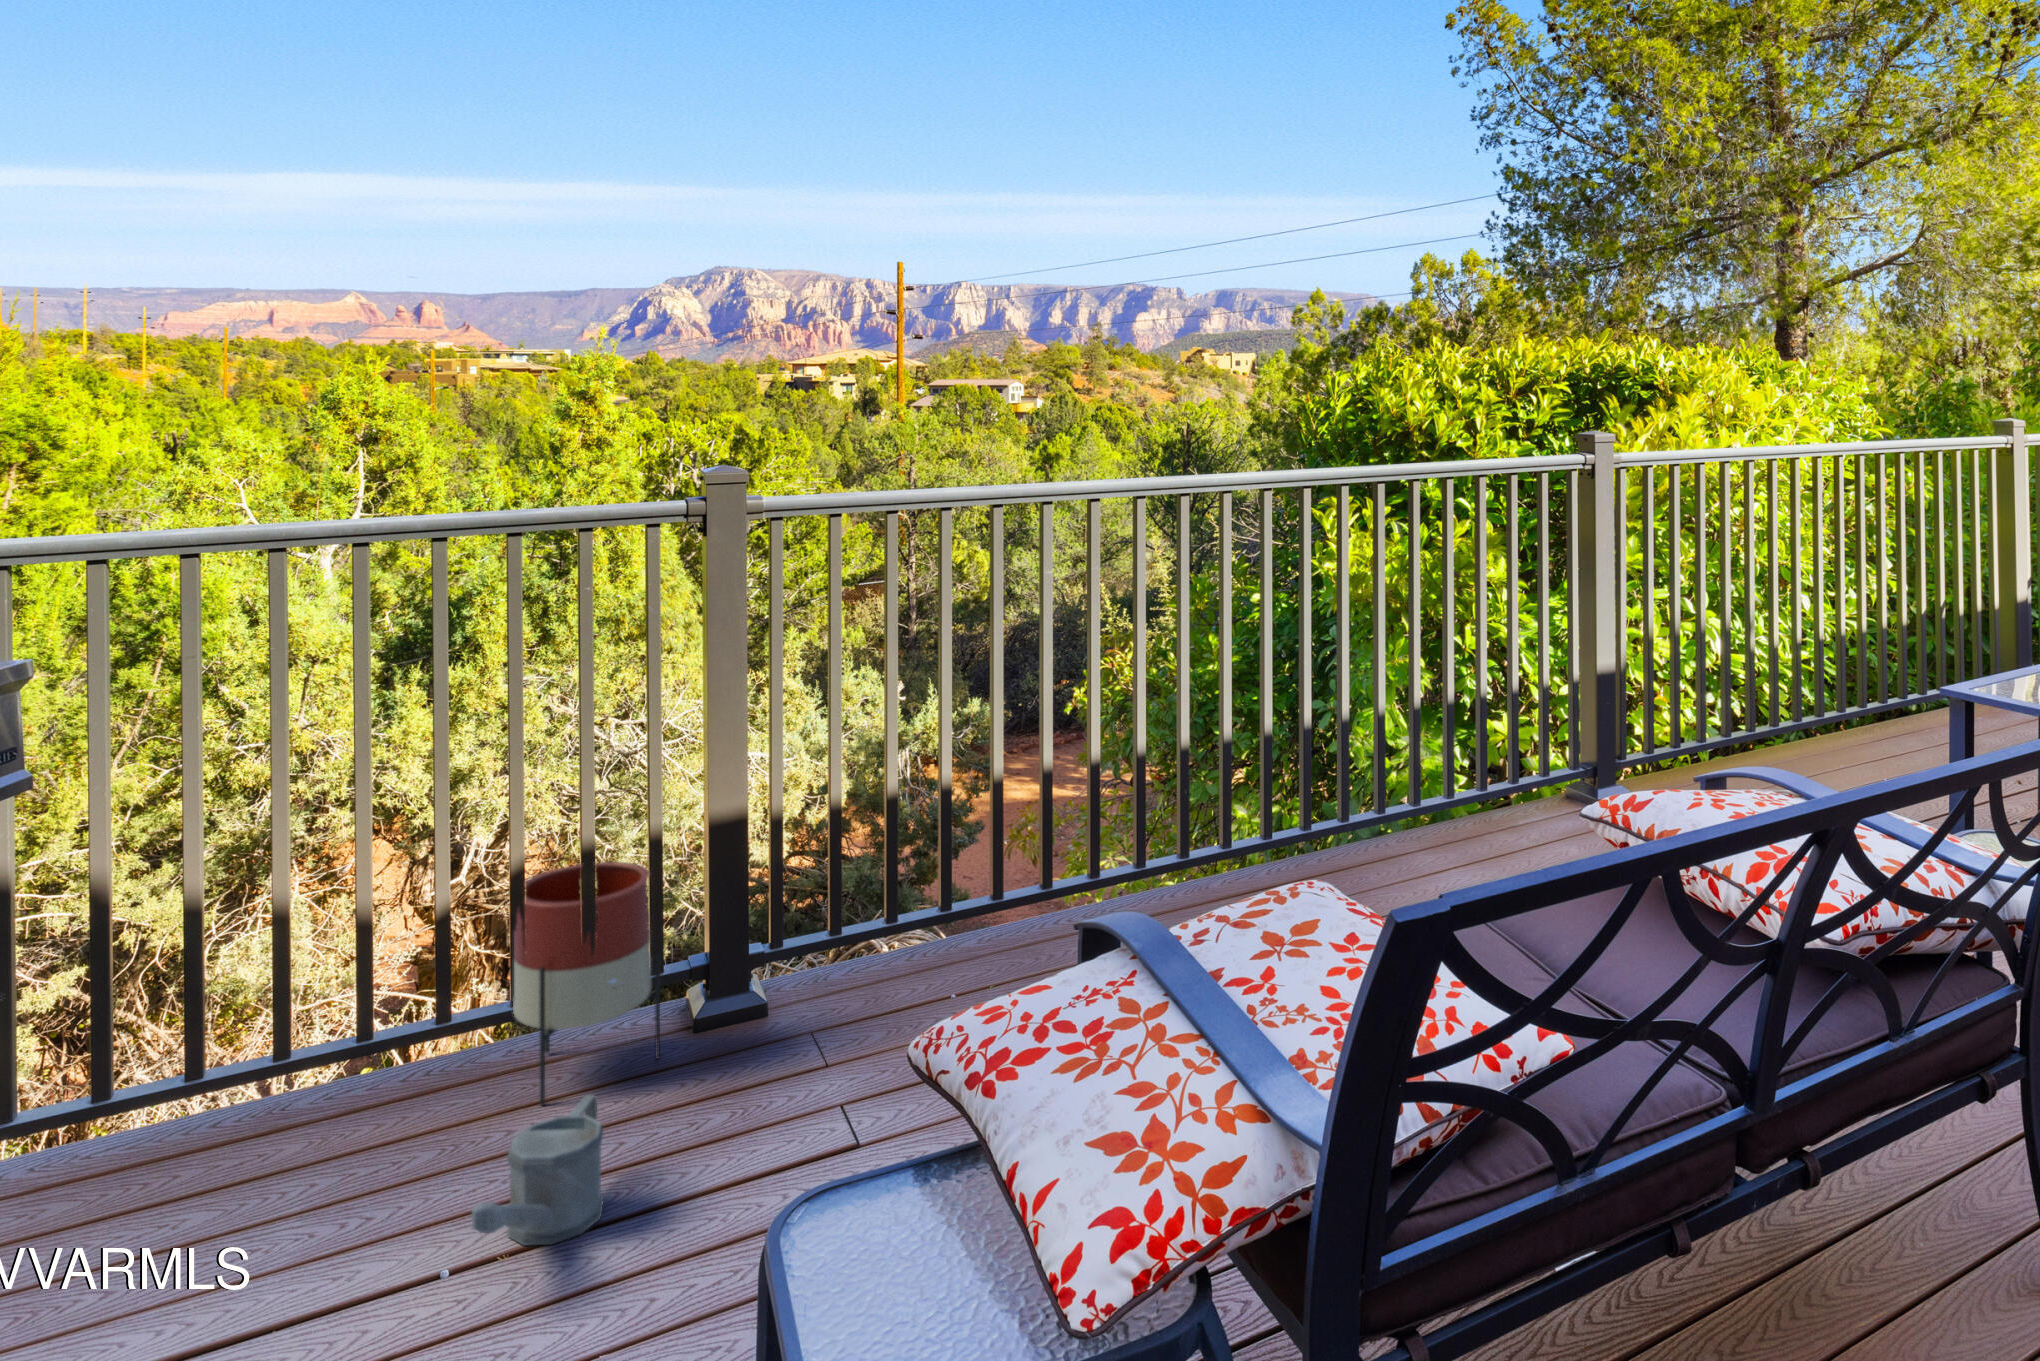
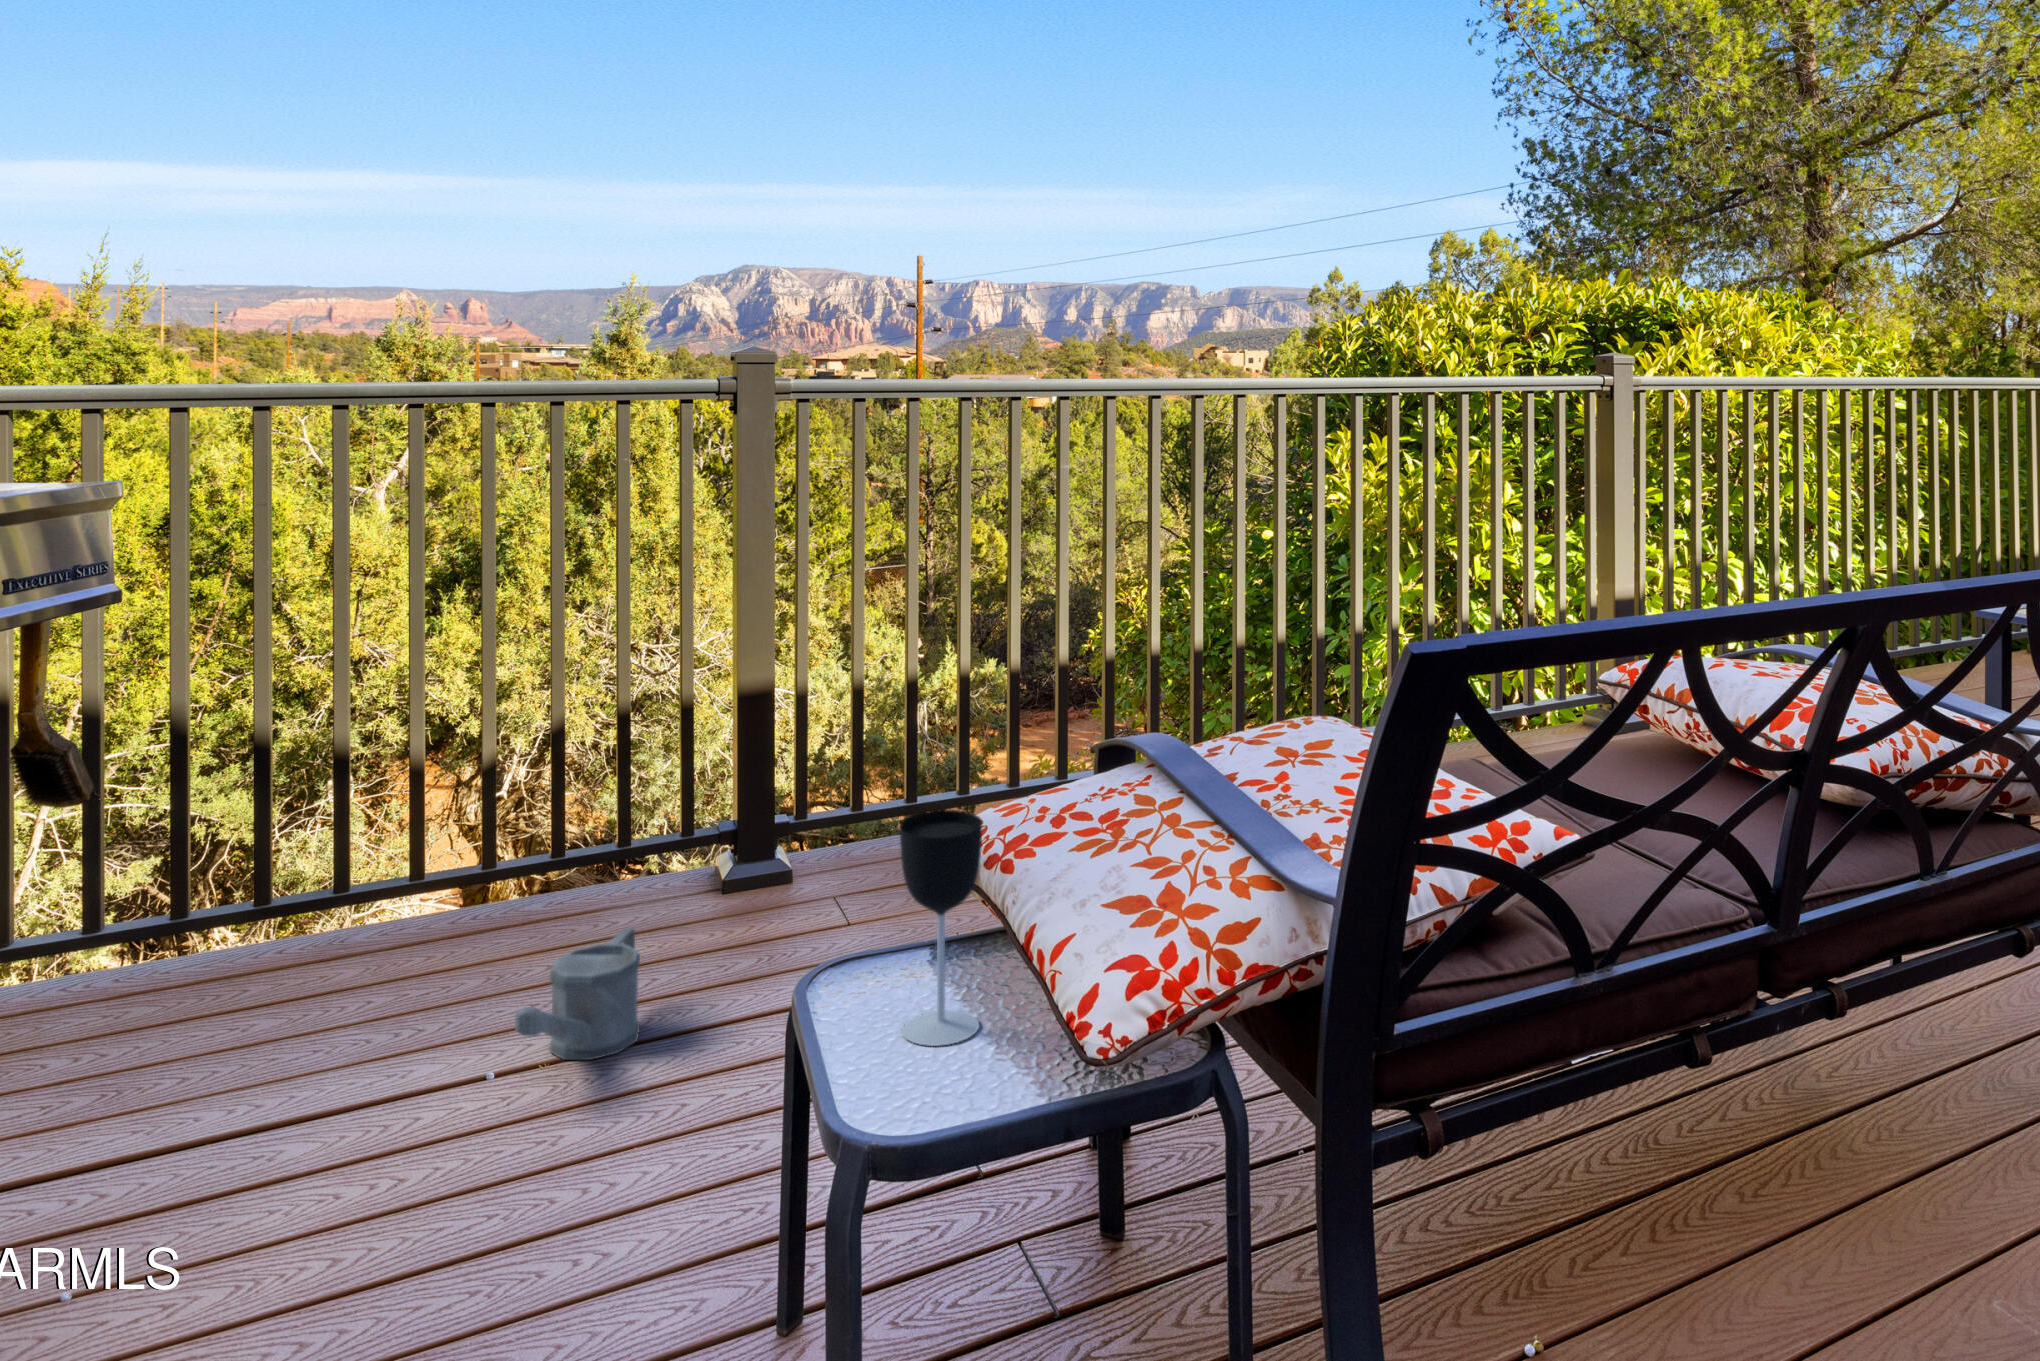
planter: present [513,862,660,1106] -> none [558,726,696,950]
wine glass: none [881,1045,965,1297] -> present [900,810,982,1046]

